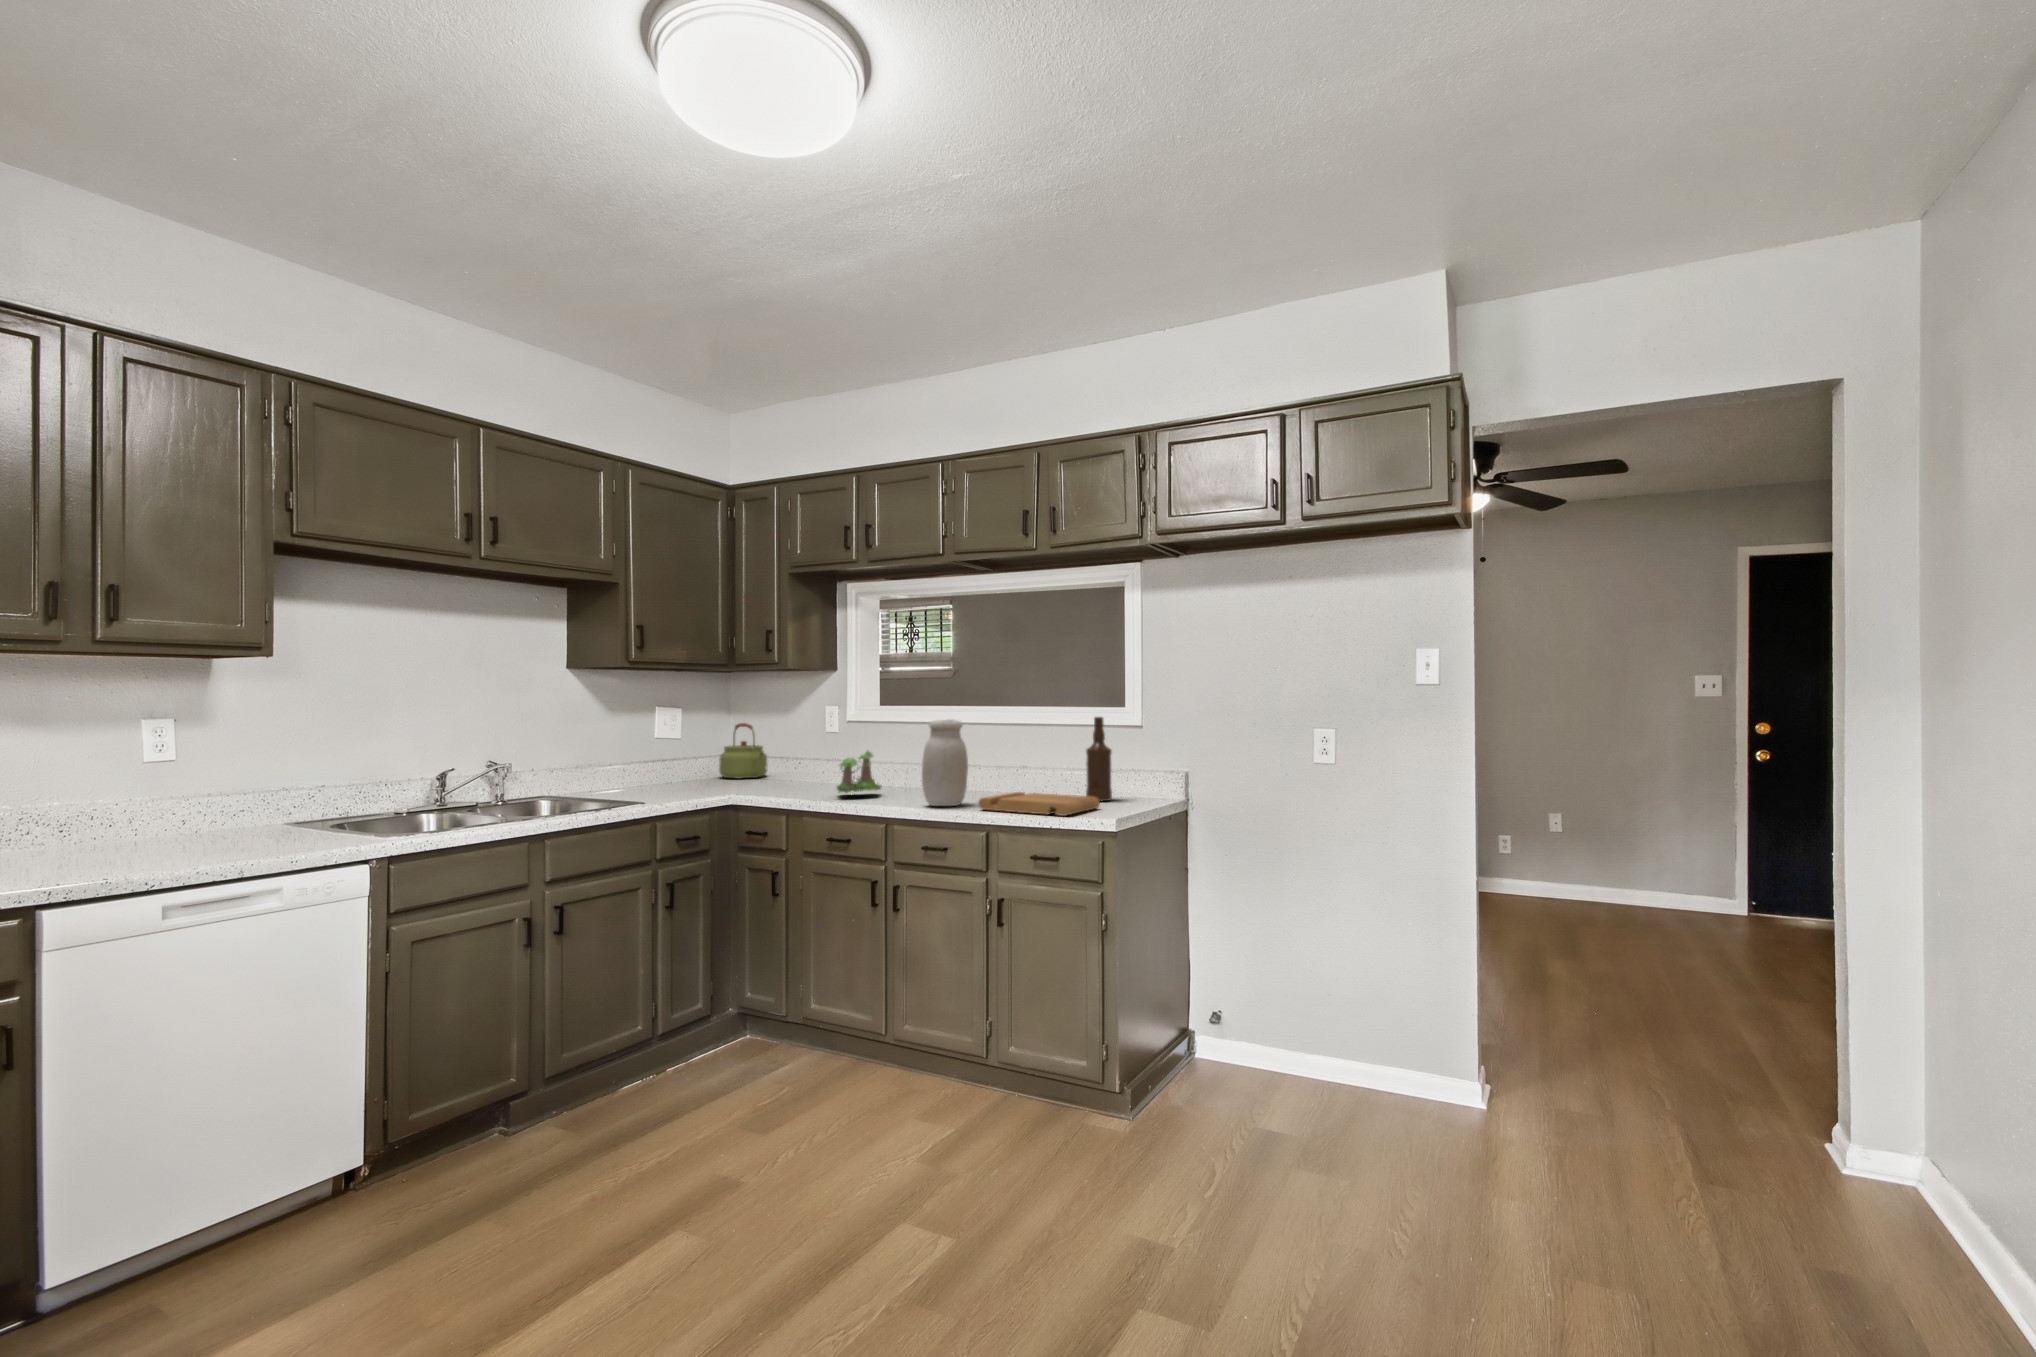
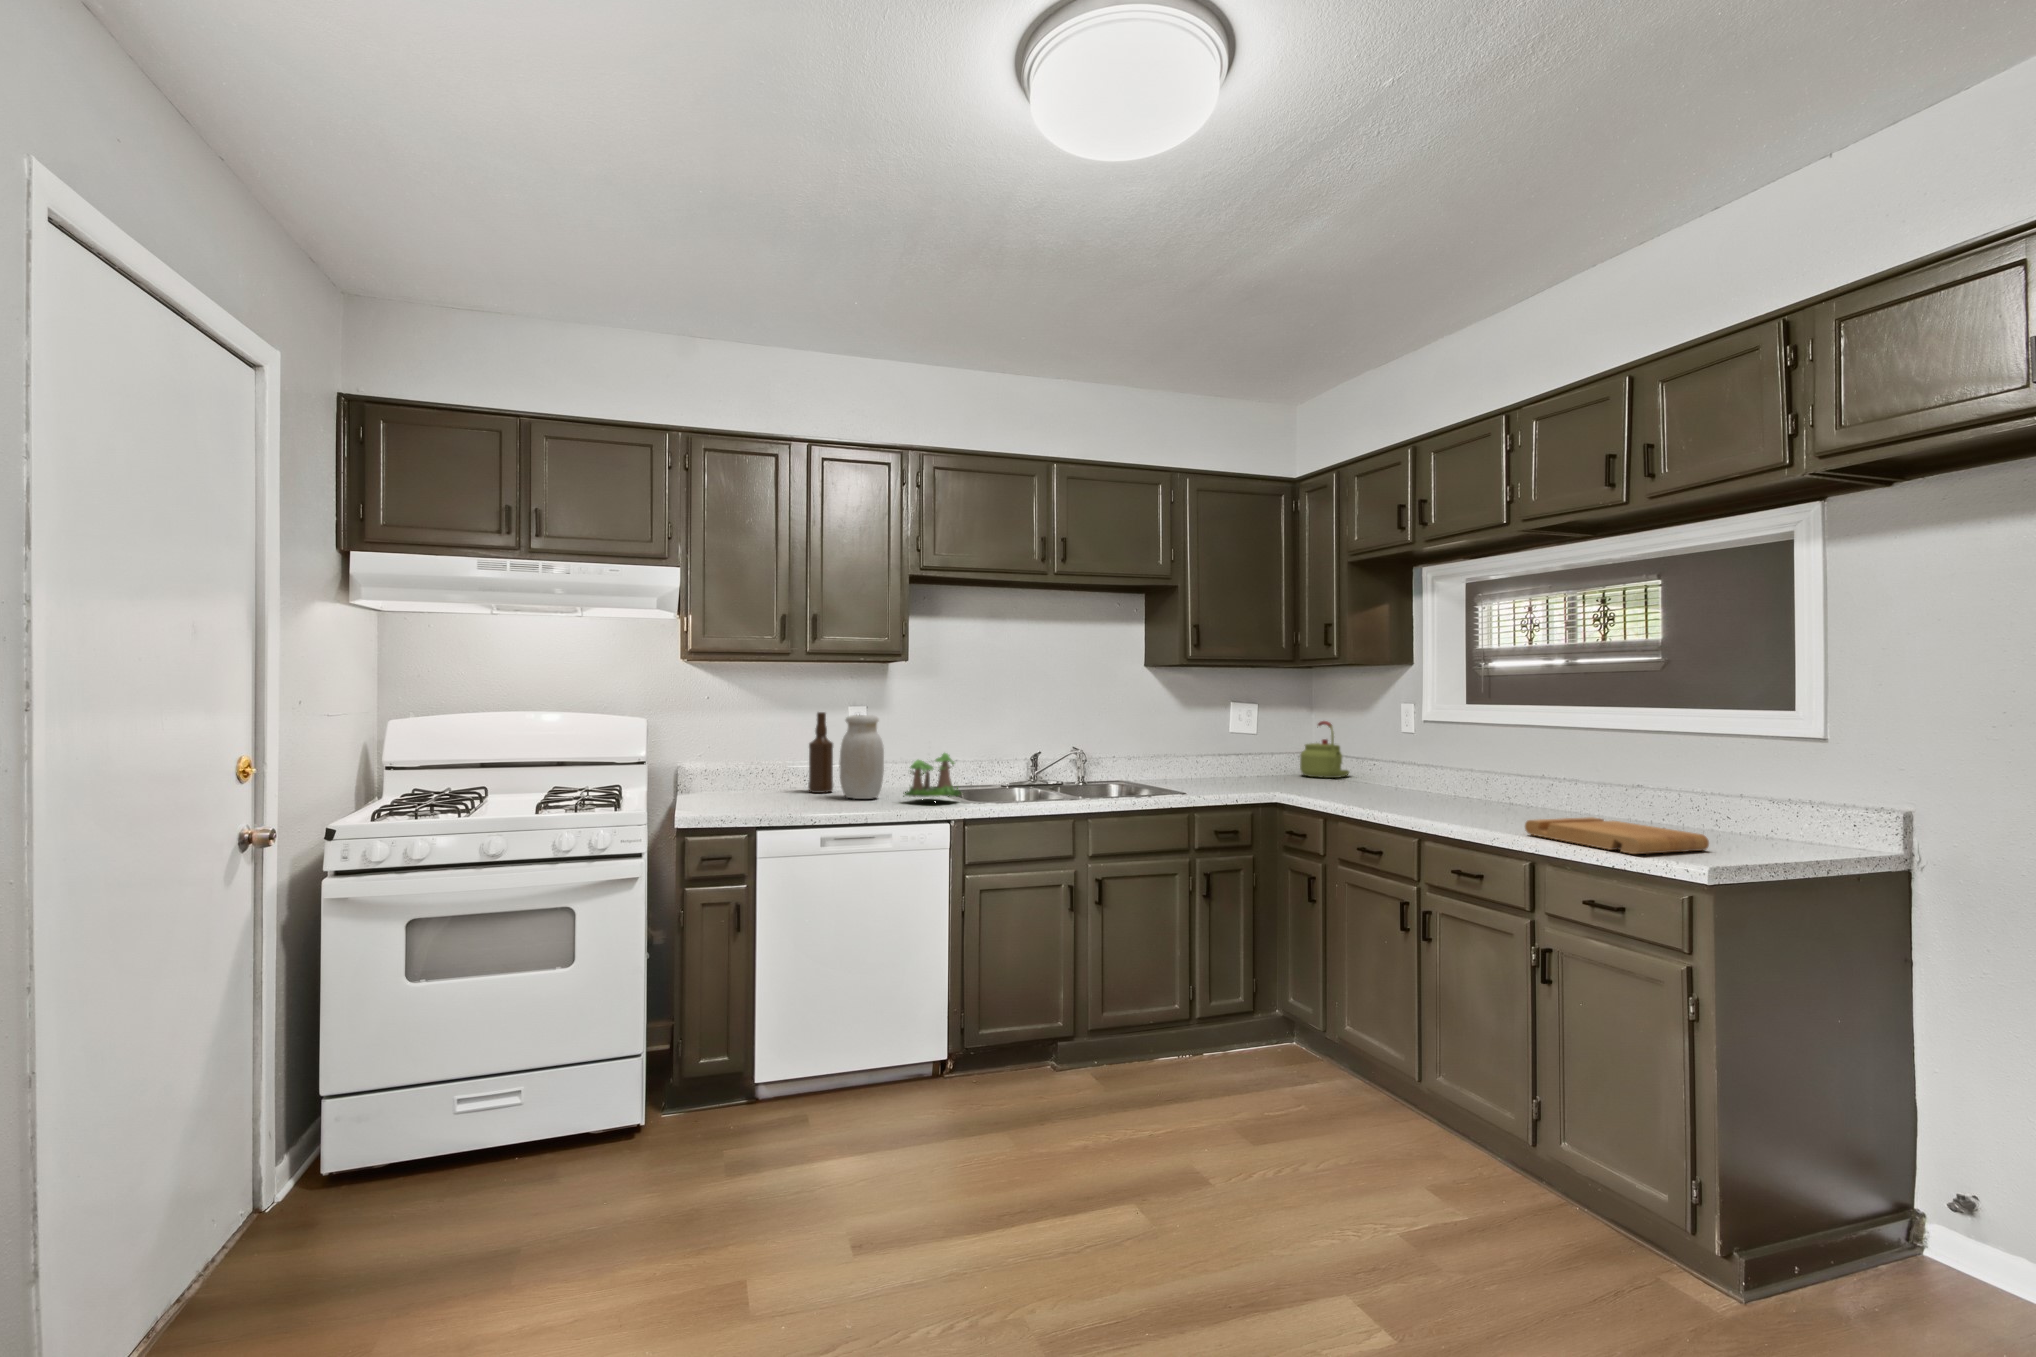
bottle: present [1086,717,1112,801] -> present [808,712,833,793]
jar: present [922,720,968,806] -> present [839,715,884,799]
plant: present [837,751,882,793] -> present [903,753,961,797]

